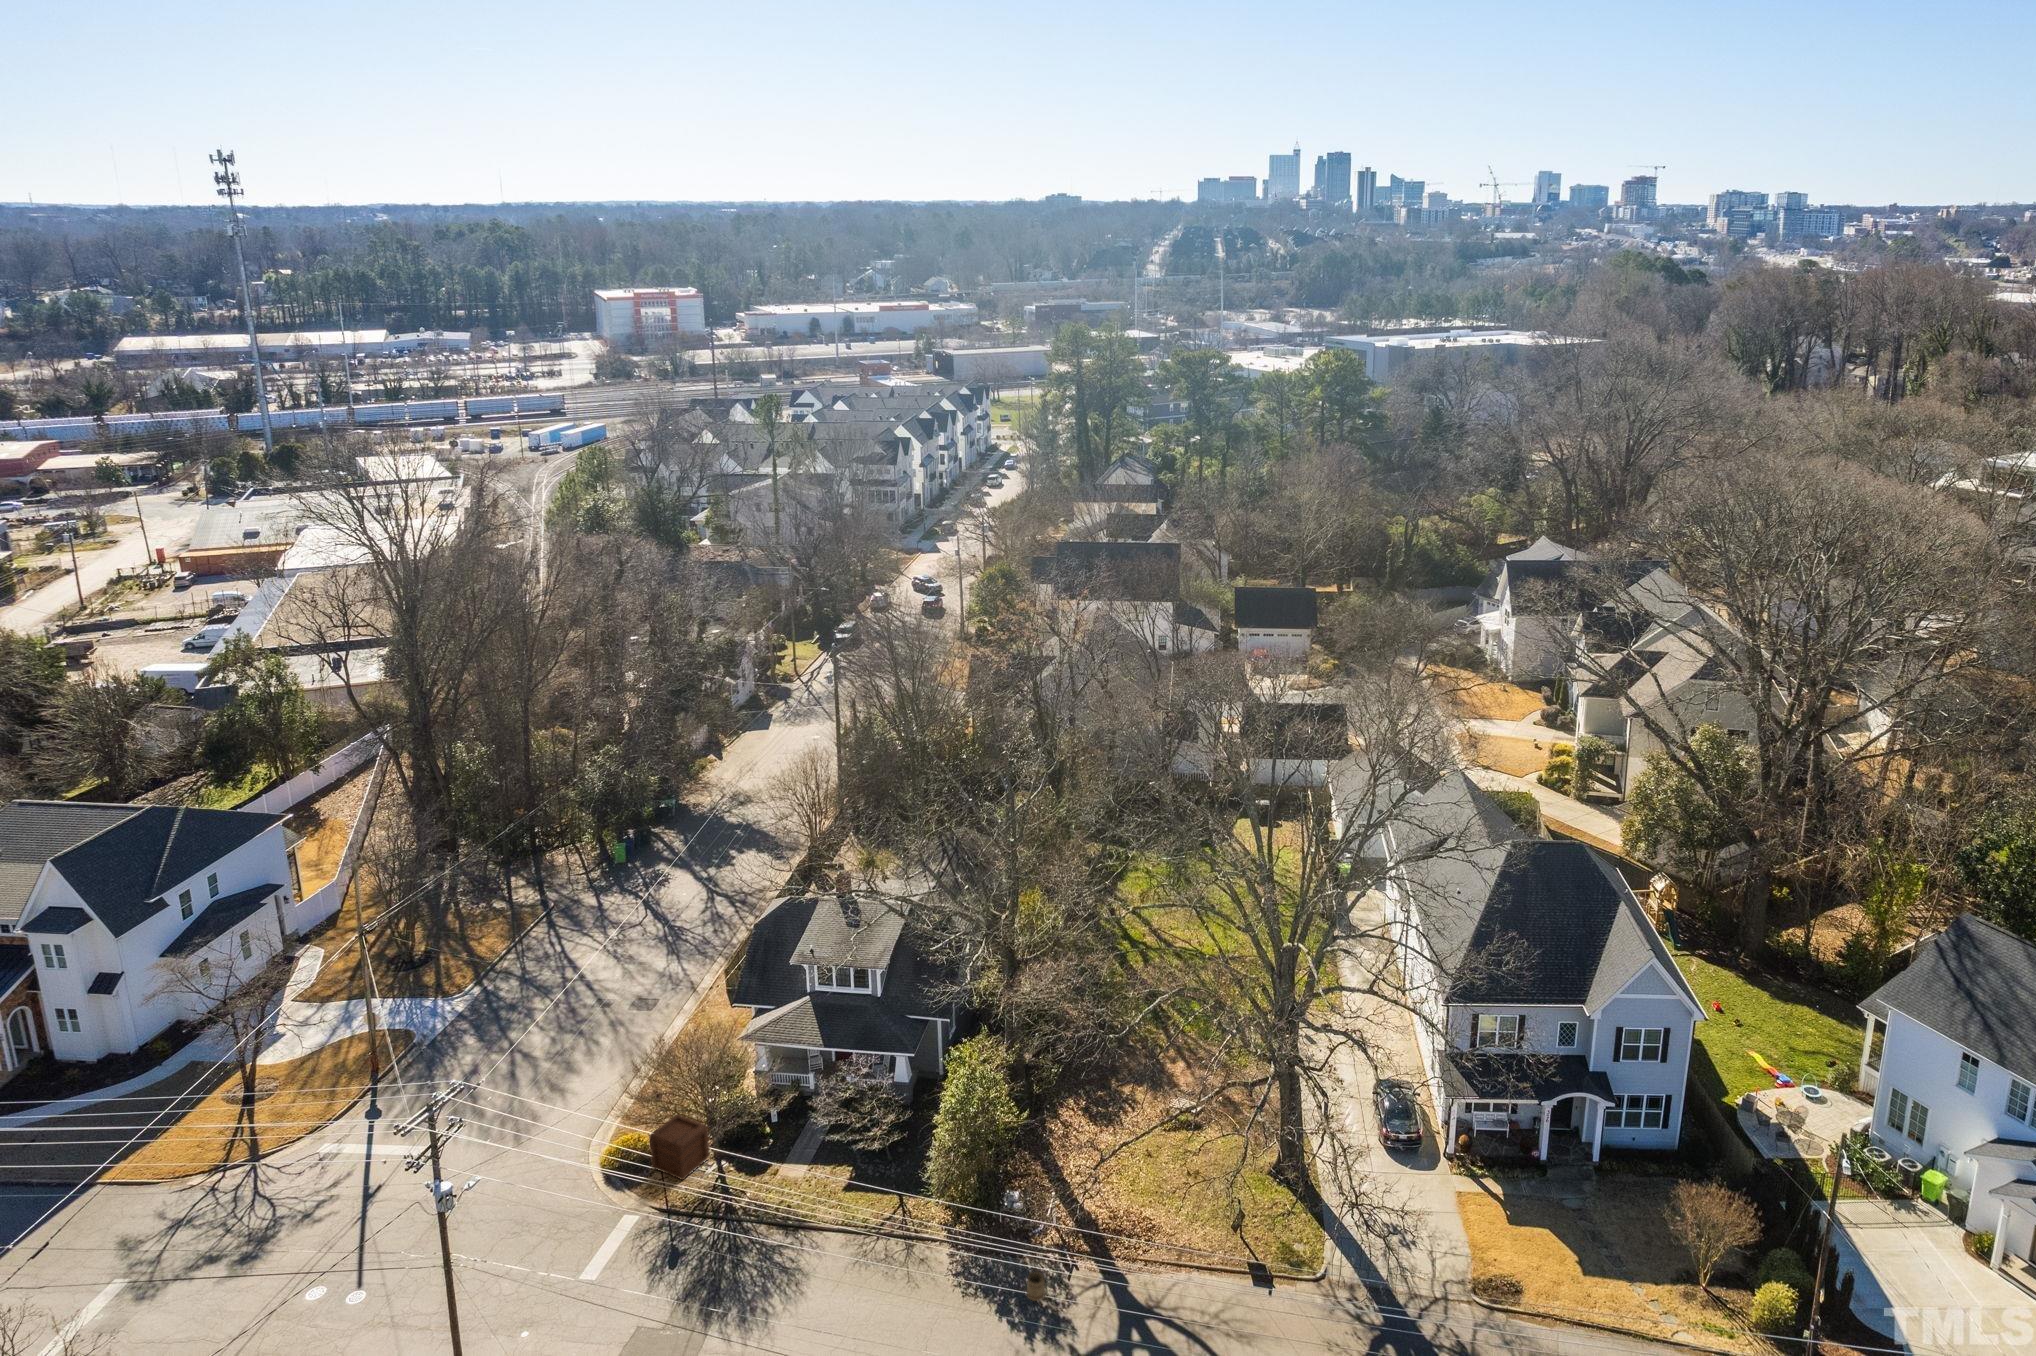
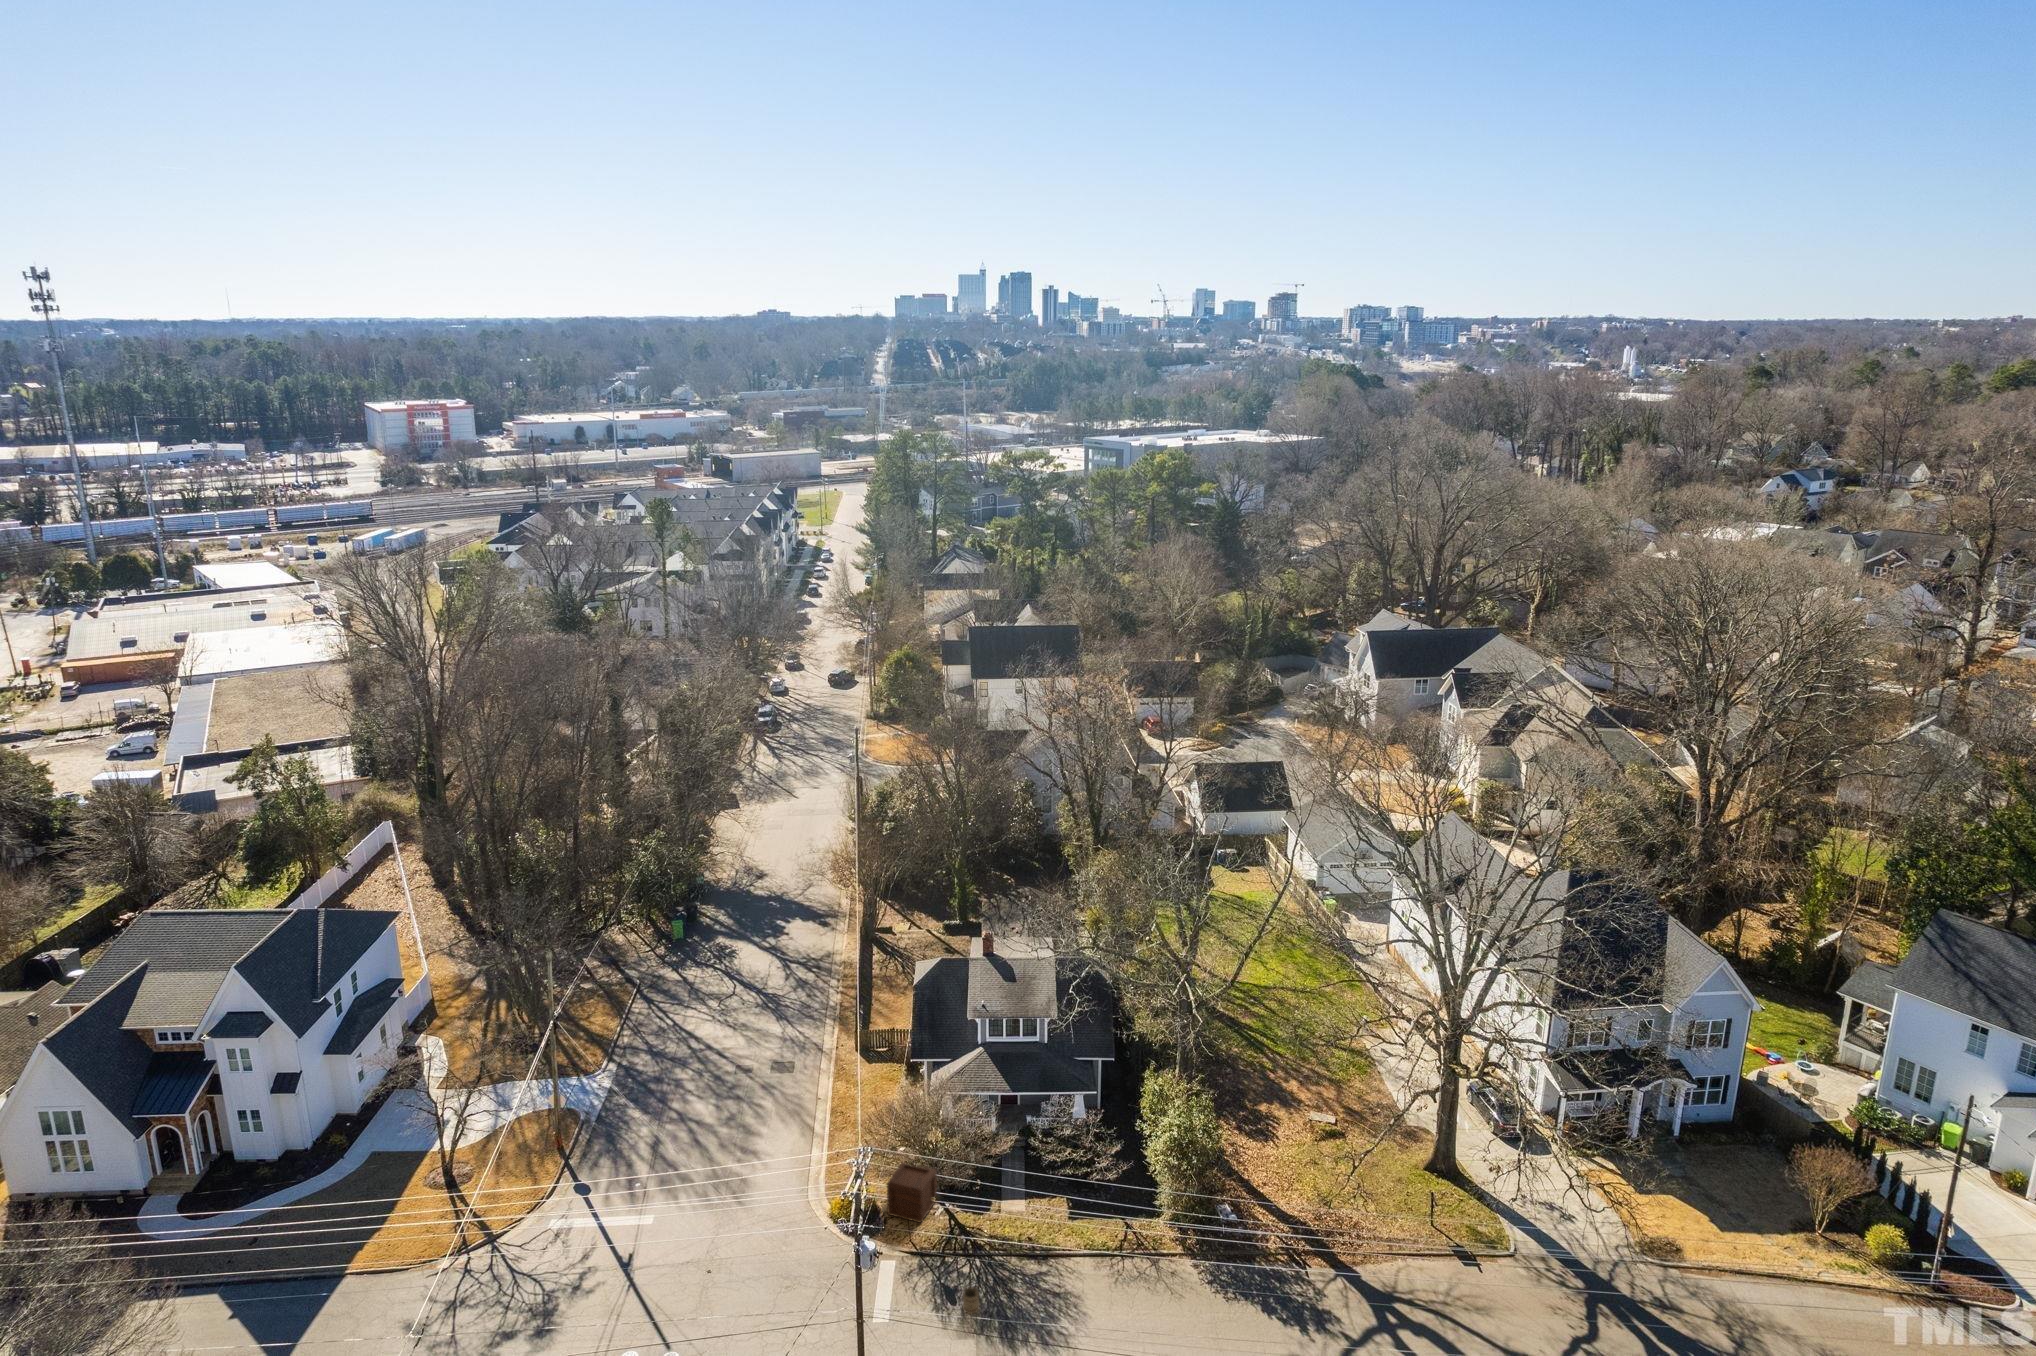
bucket: present [1027,1271,1045,1301] -> present [962,1286,979,1314]

